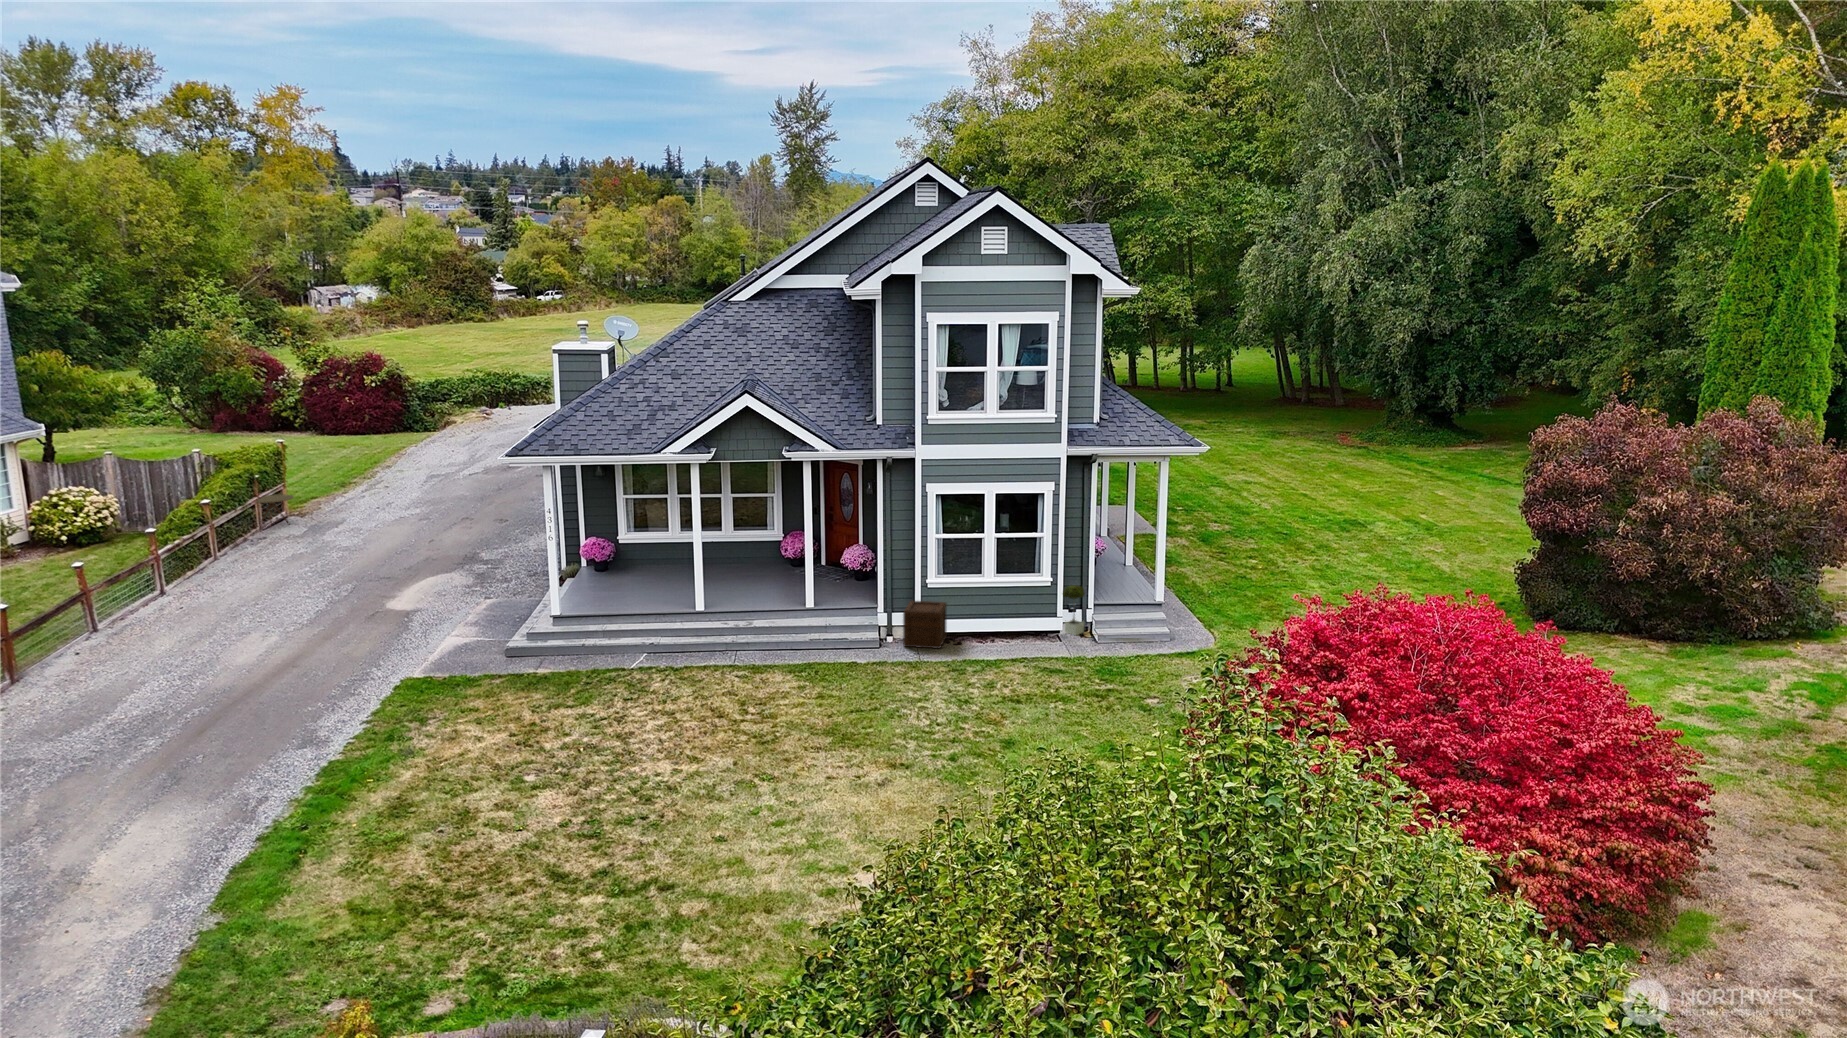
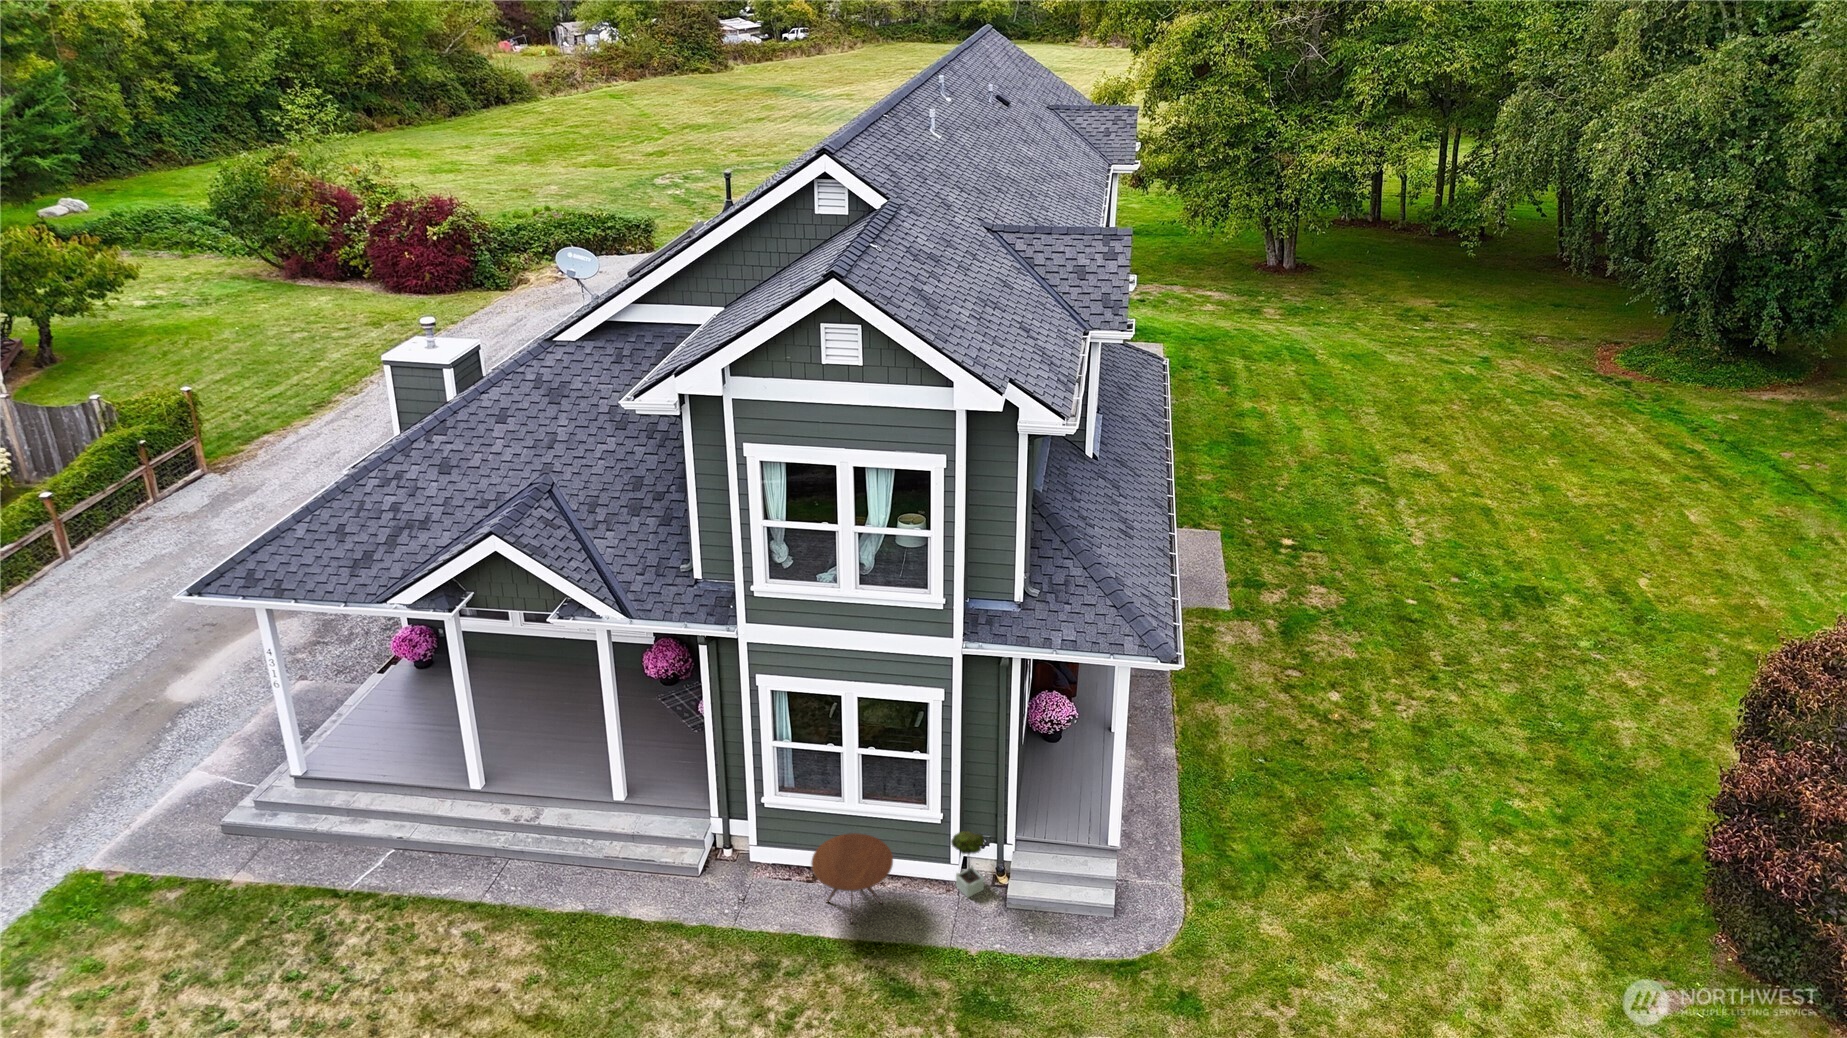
round table: present [256,494,293,522] -> present [811,833,893,914]
wooden crate: present [903,601,947,648] -> none [709,823,785,909]

